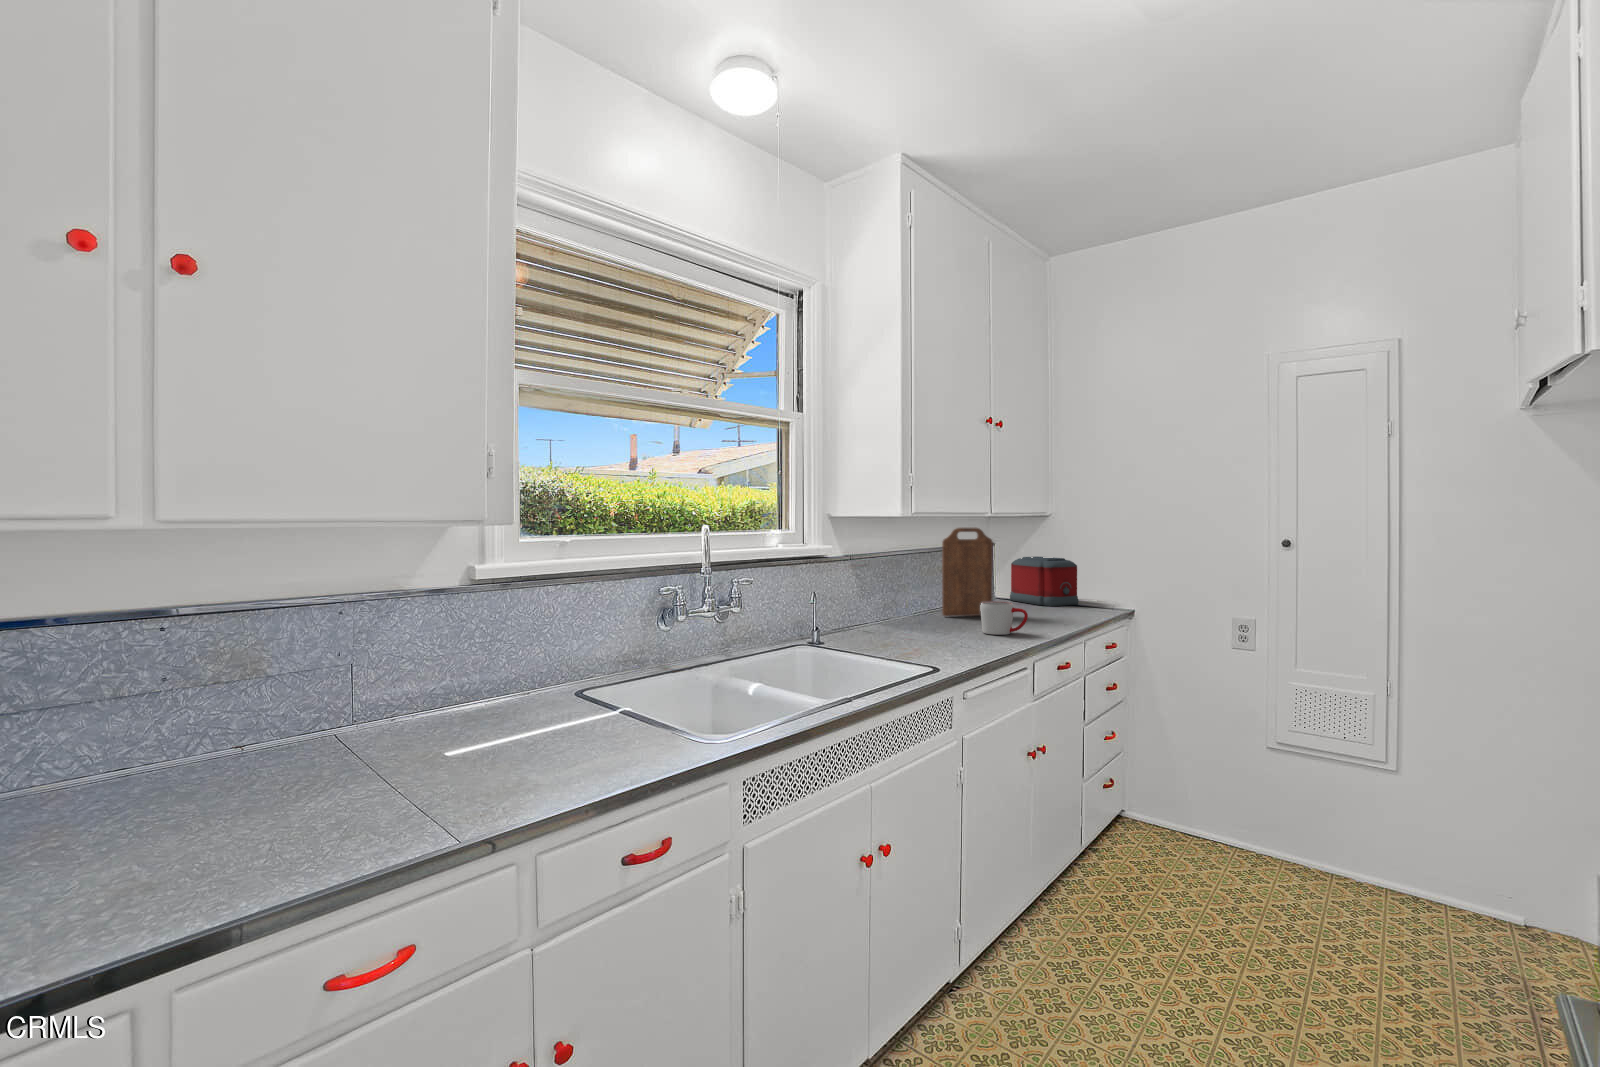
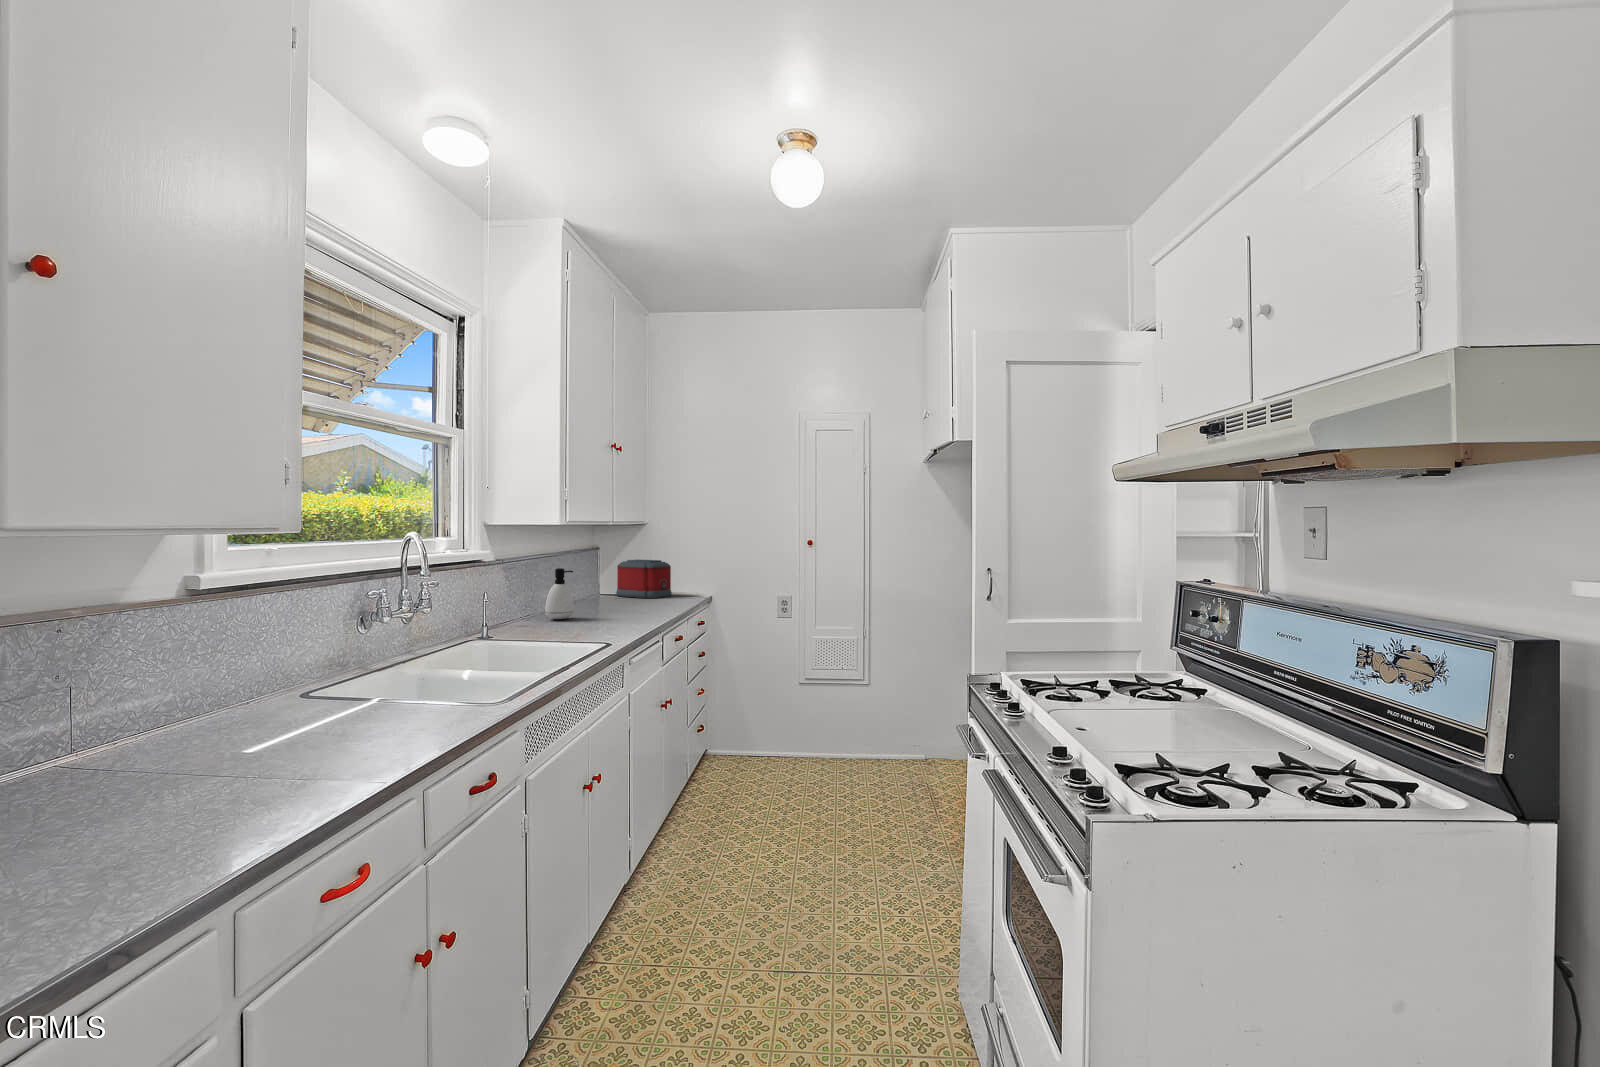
cutting board: present [942,528,993,616] -> none [576,536,616,611]
soap dispenser: none [897,566,929,626] -> present [545,568,574,619]
mug: present [980,601,1028,635] -> none [621,594,658,620]

